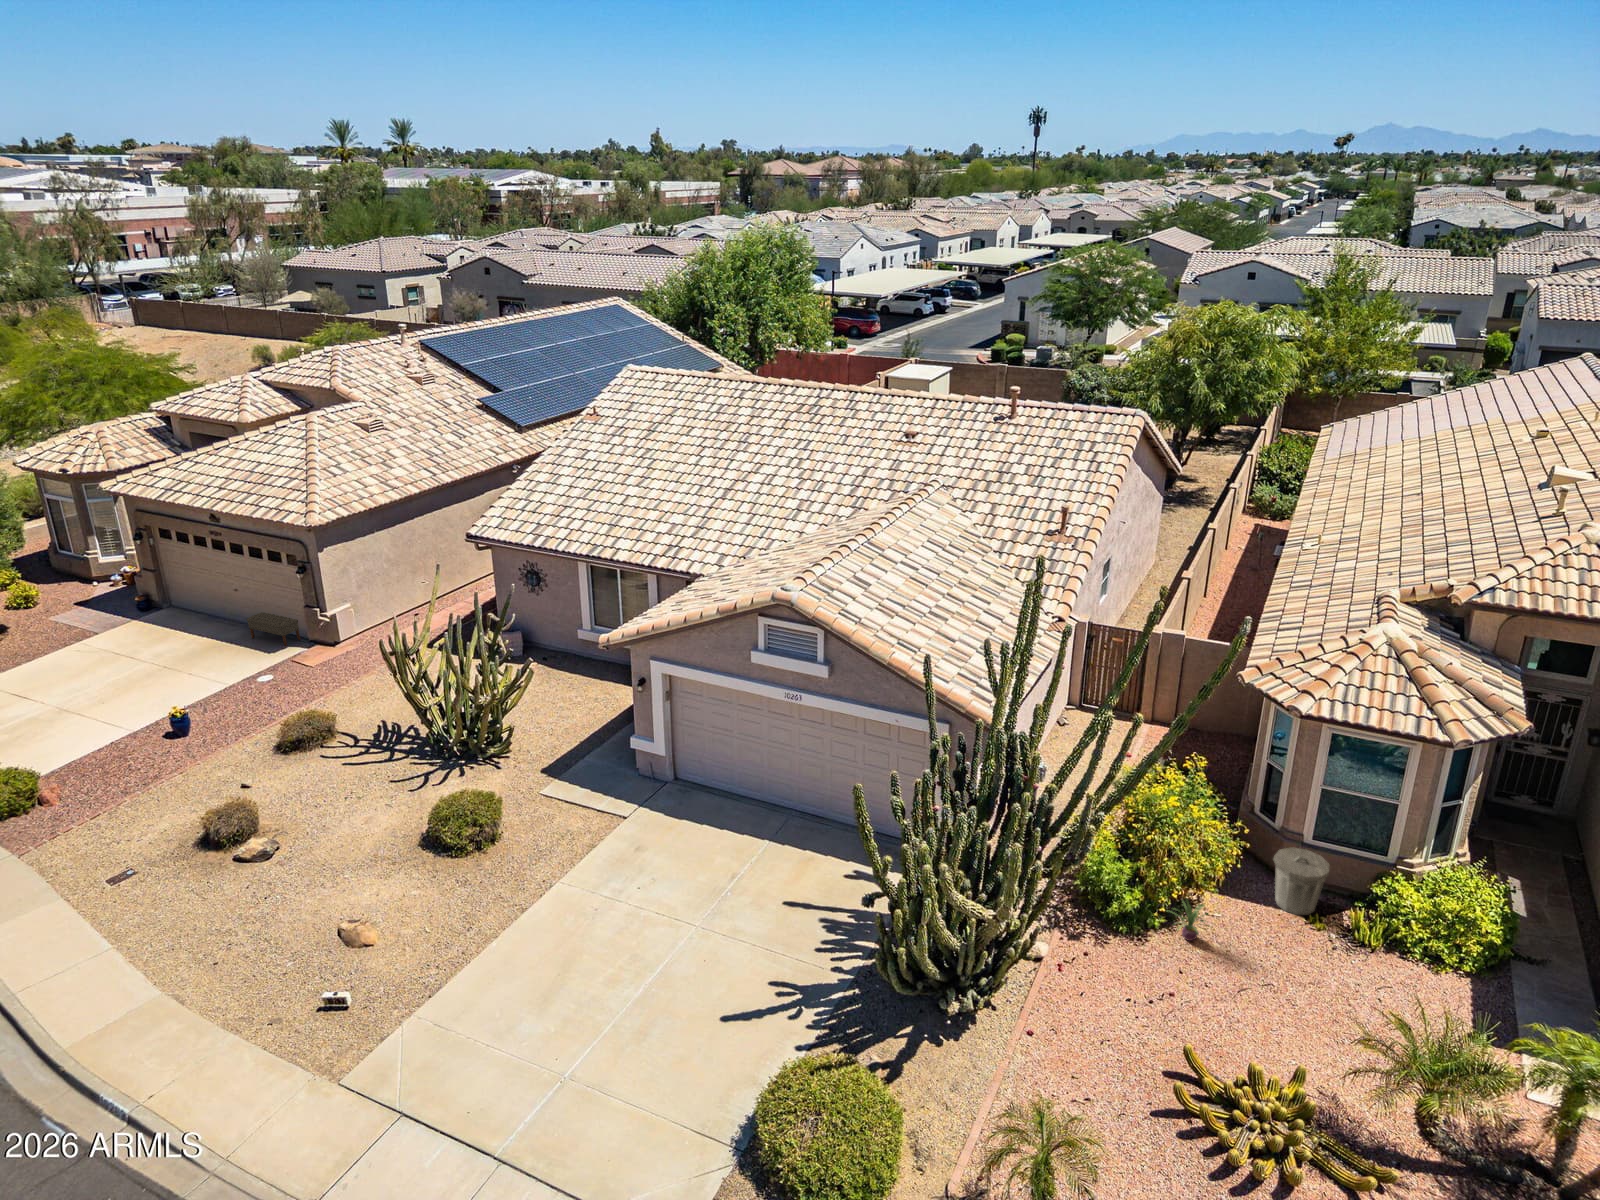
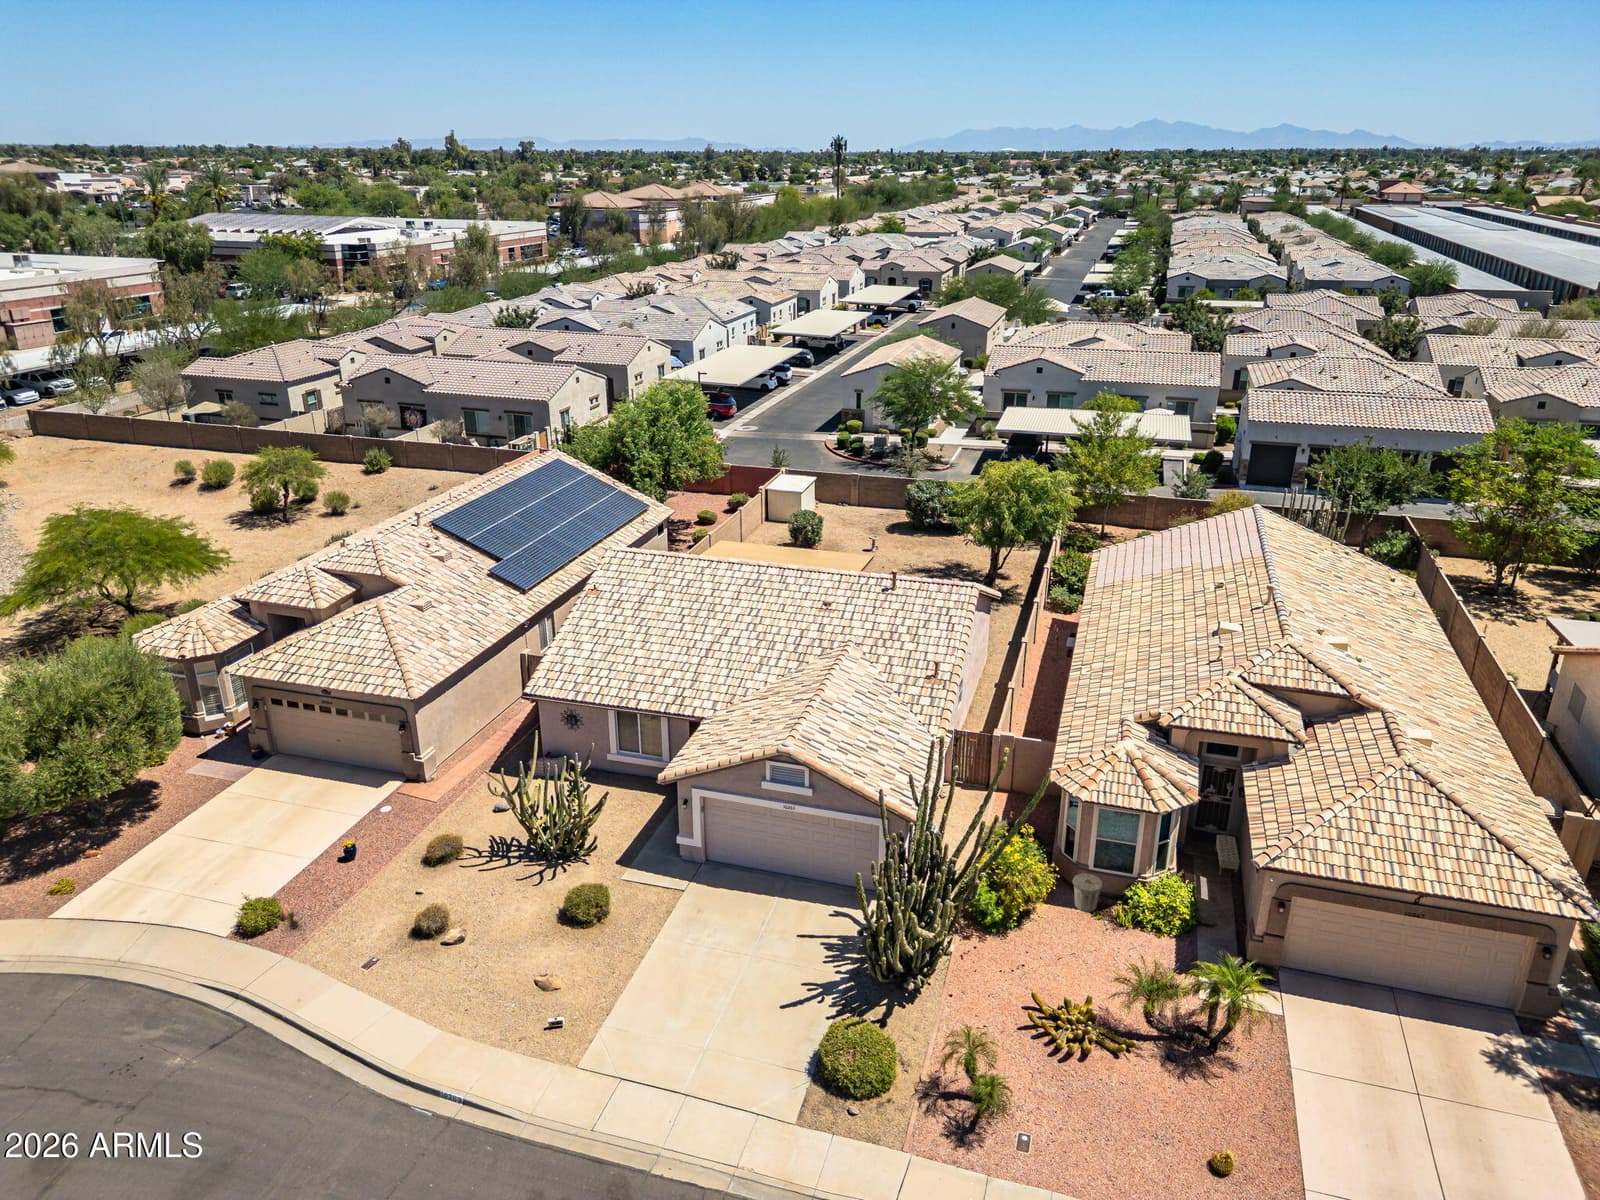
bench: present [247,612,300,646] -> present [1216,835,1240,875]
decorative plant: present [1178,899,1209,941] -> present [285,908,298,929]

